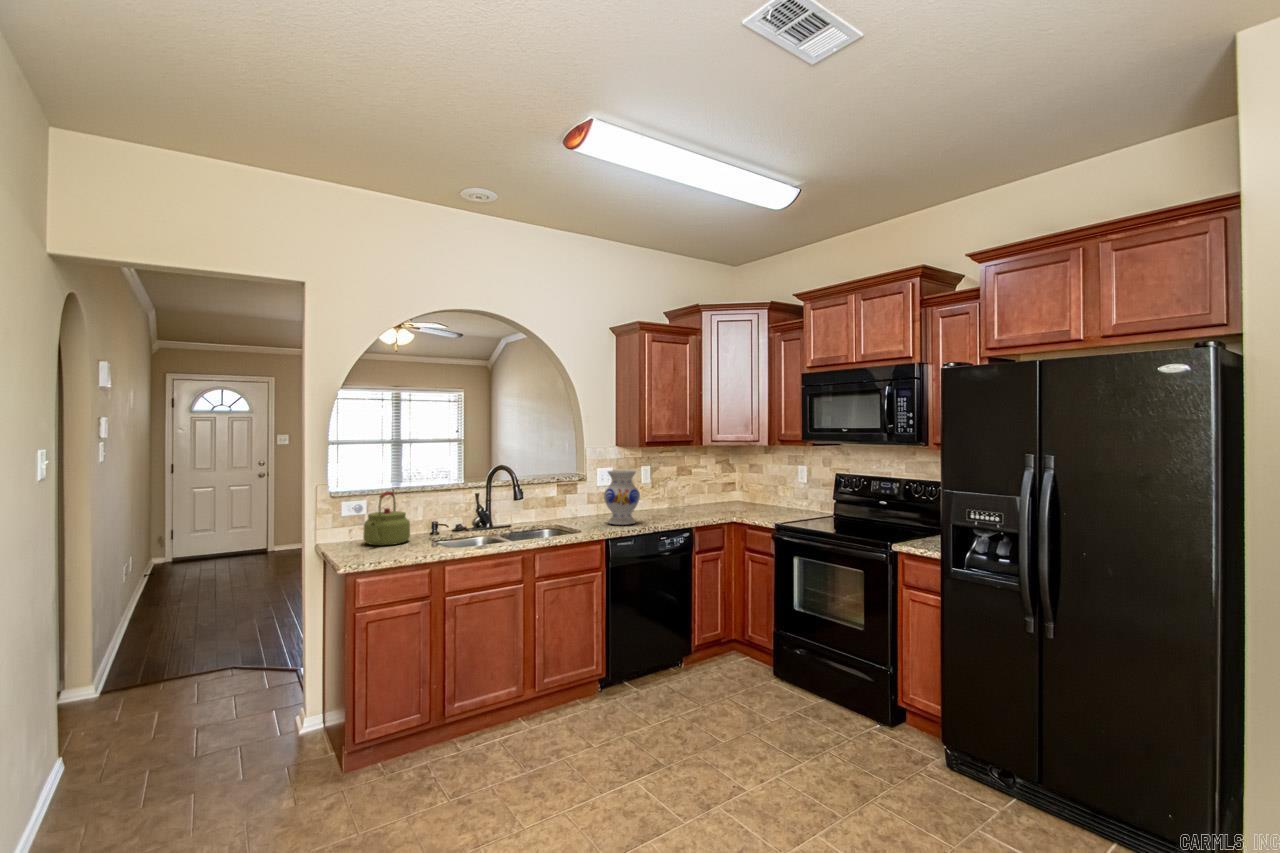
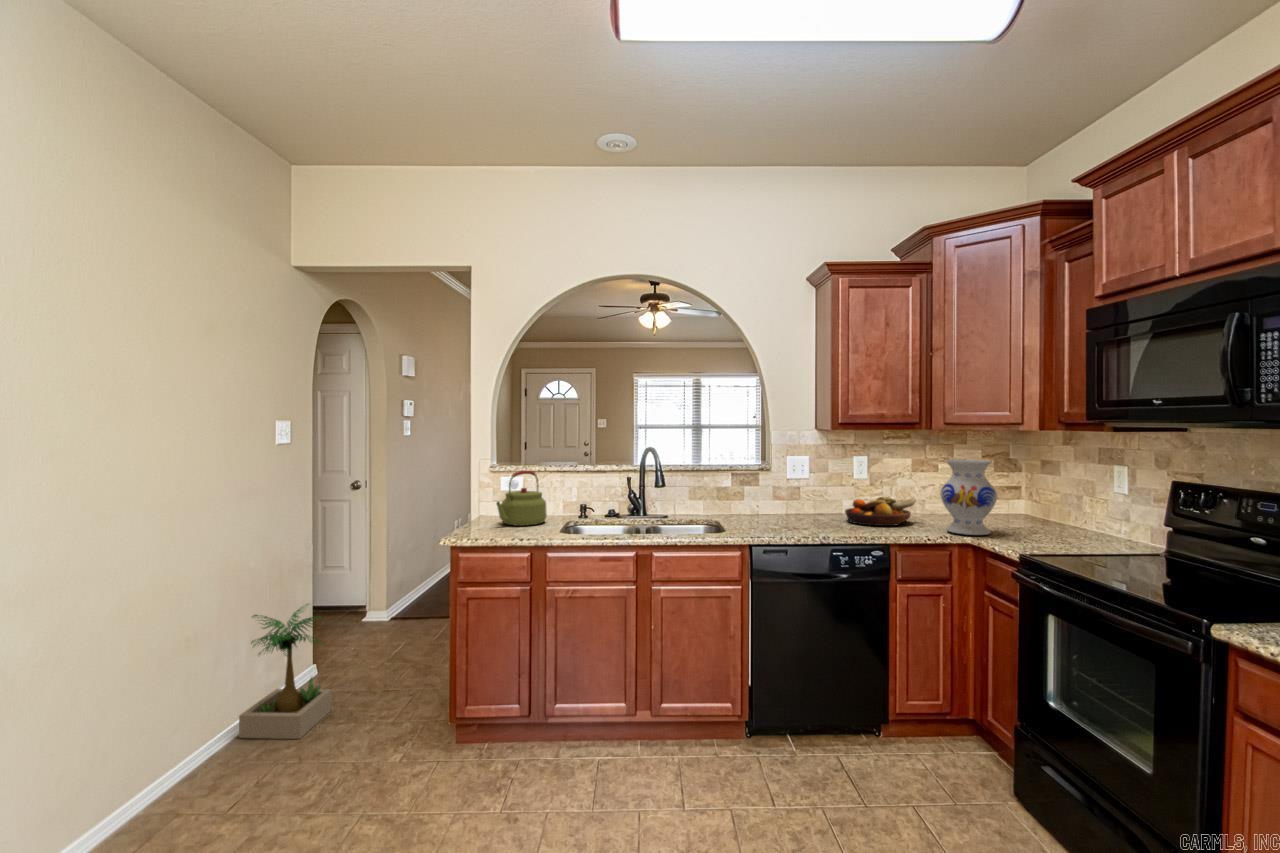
vase: present [604,470,640,525] -> present [940,459,997,535]
fruit bowl: none [644,496,690,517] -> present [845,497,916,526]
potted plant: none [49,661,187,838] -> present [239,604,332,739]

